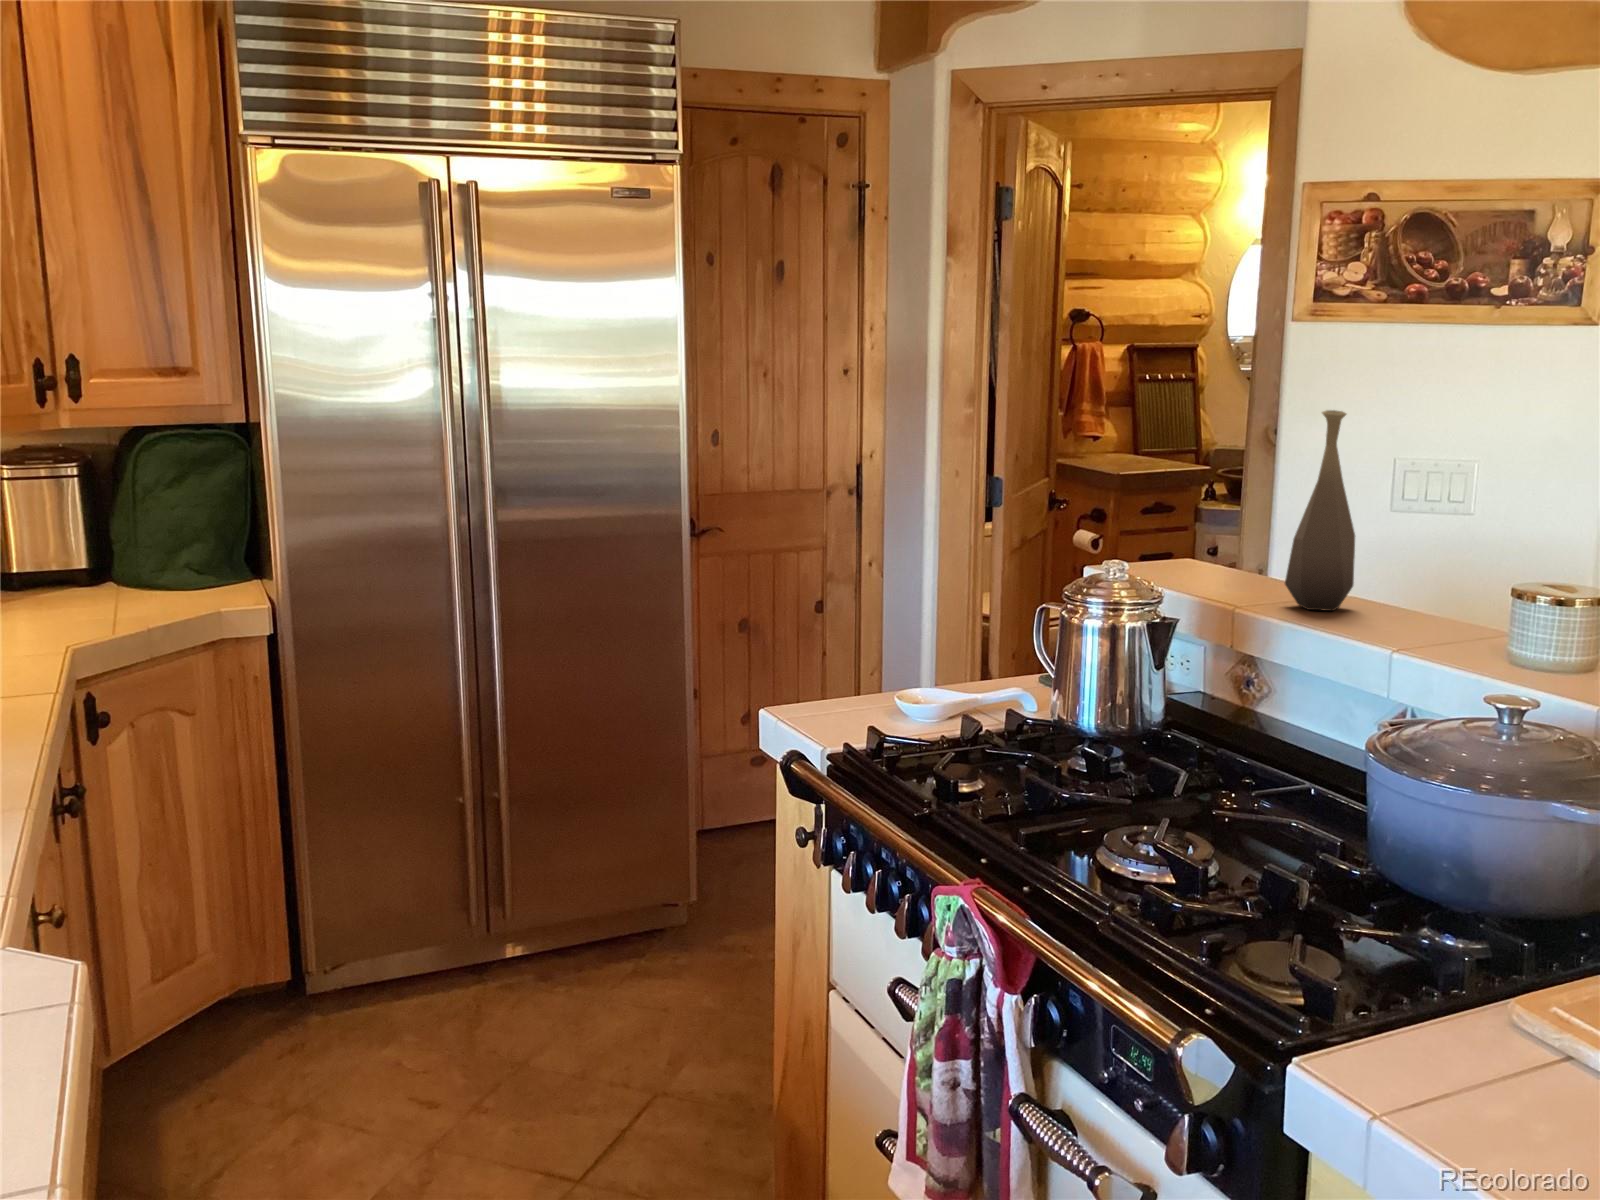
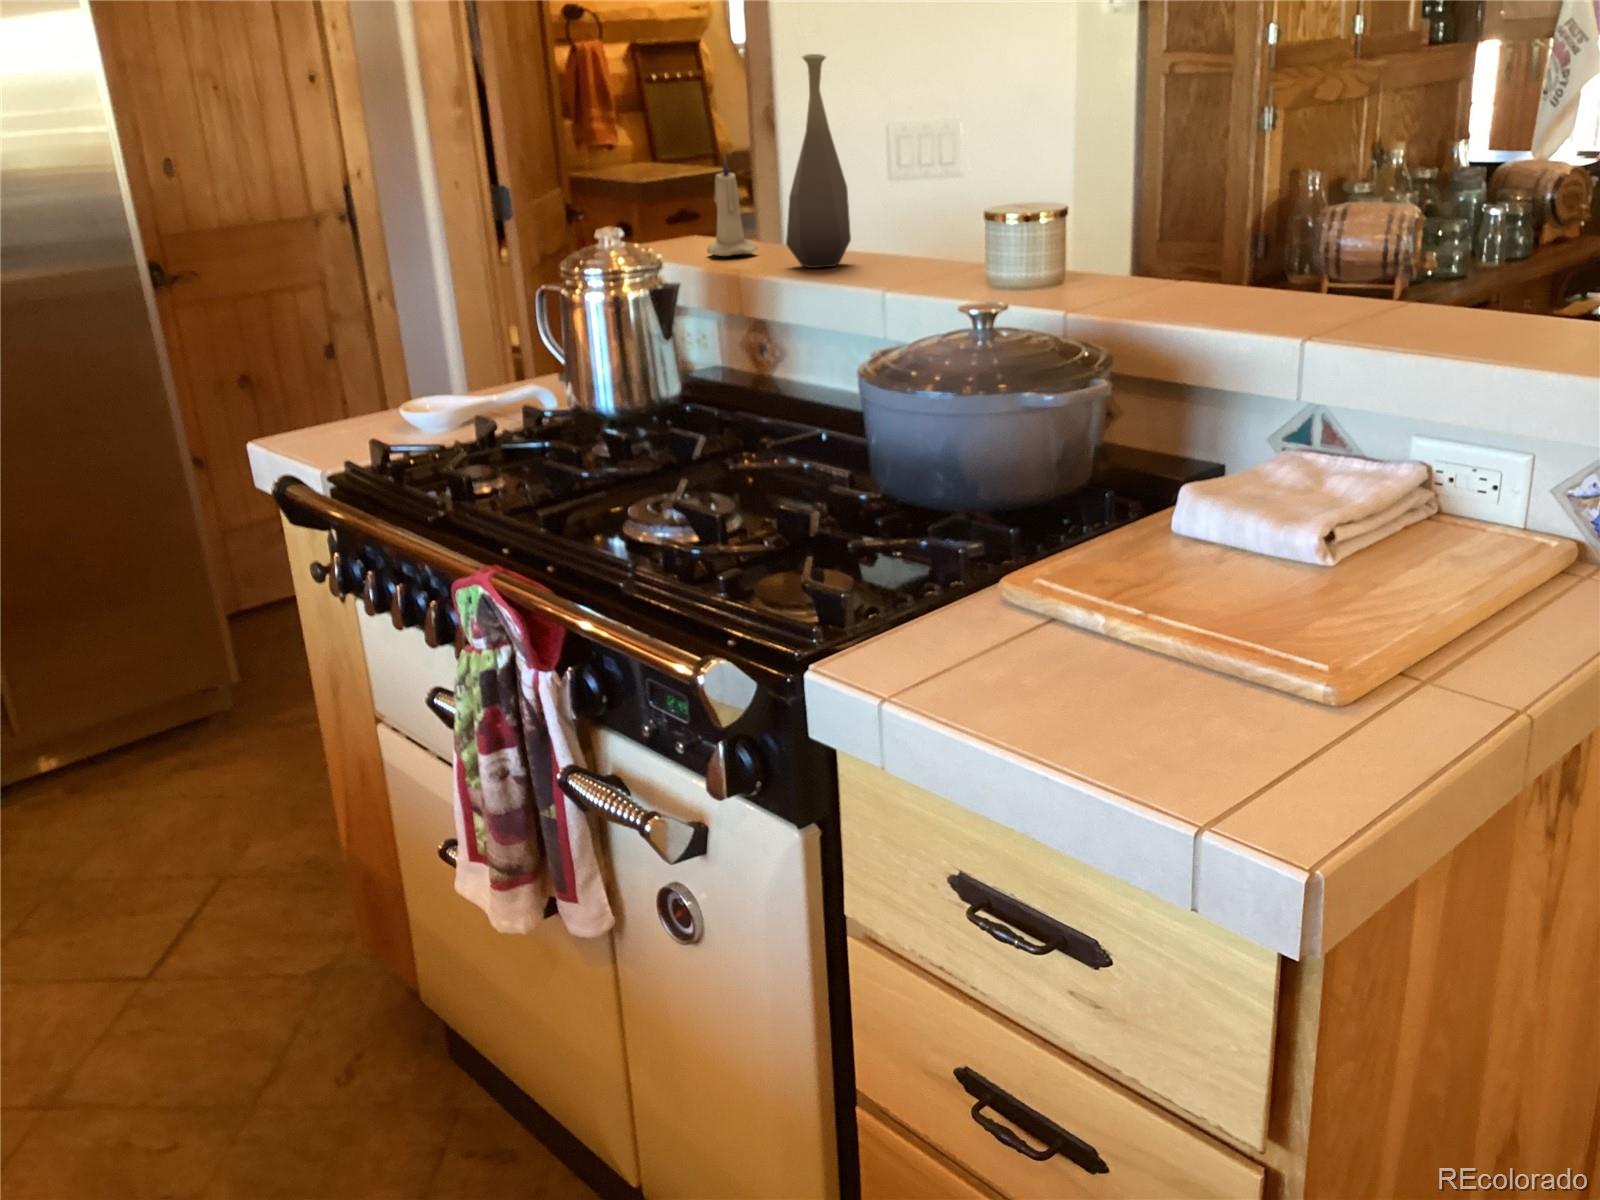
candle: none [1200,489,1253,586] -> present [707,154,758,256]

